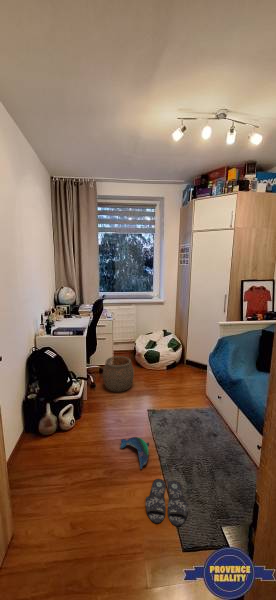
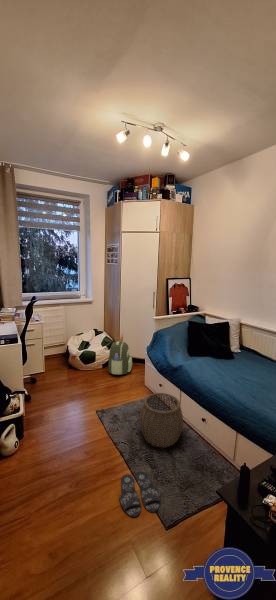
backpack: none [172,337,198,379] -> present [109,334,132,374]
woven basket: present [103,356,134,391] -> present [140,393,183,447]
plush toy: present [120,437,149,469] -> none [77,440,110,471]

